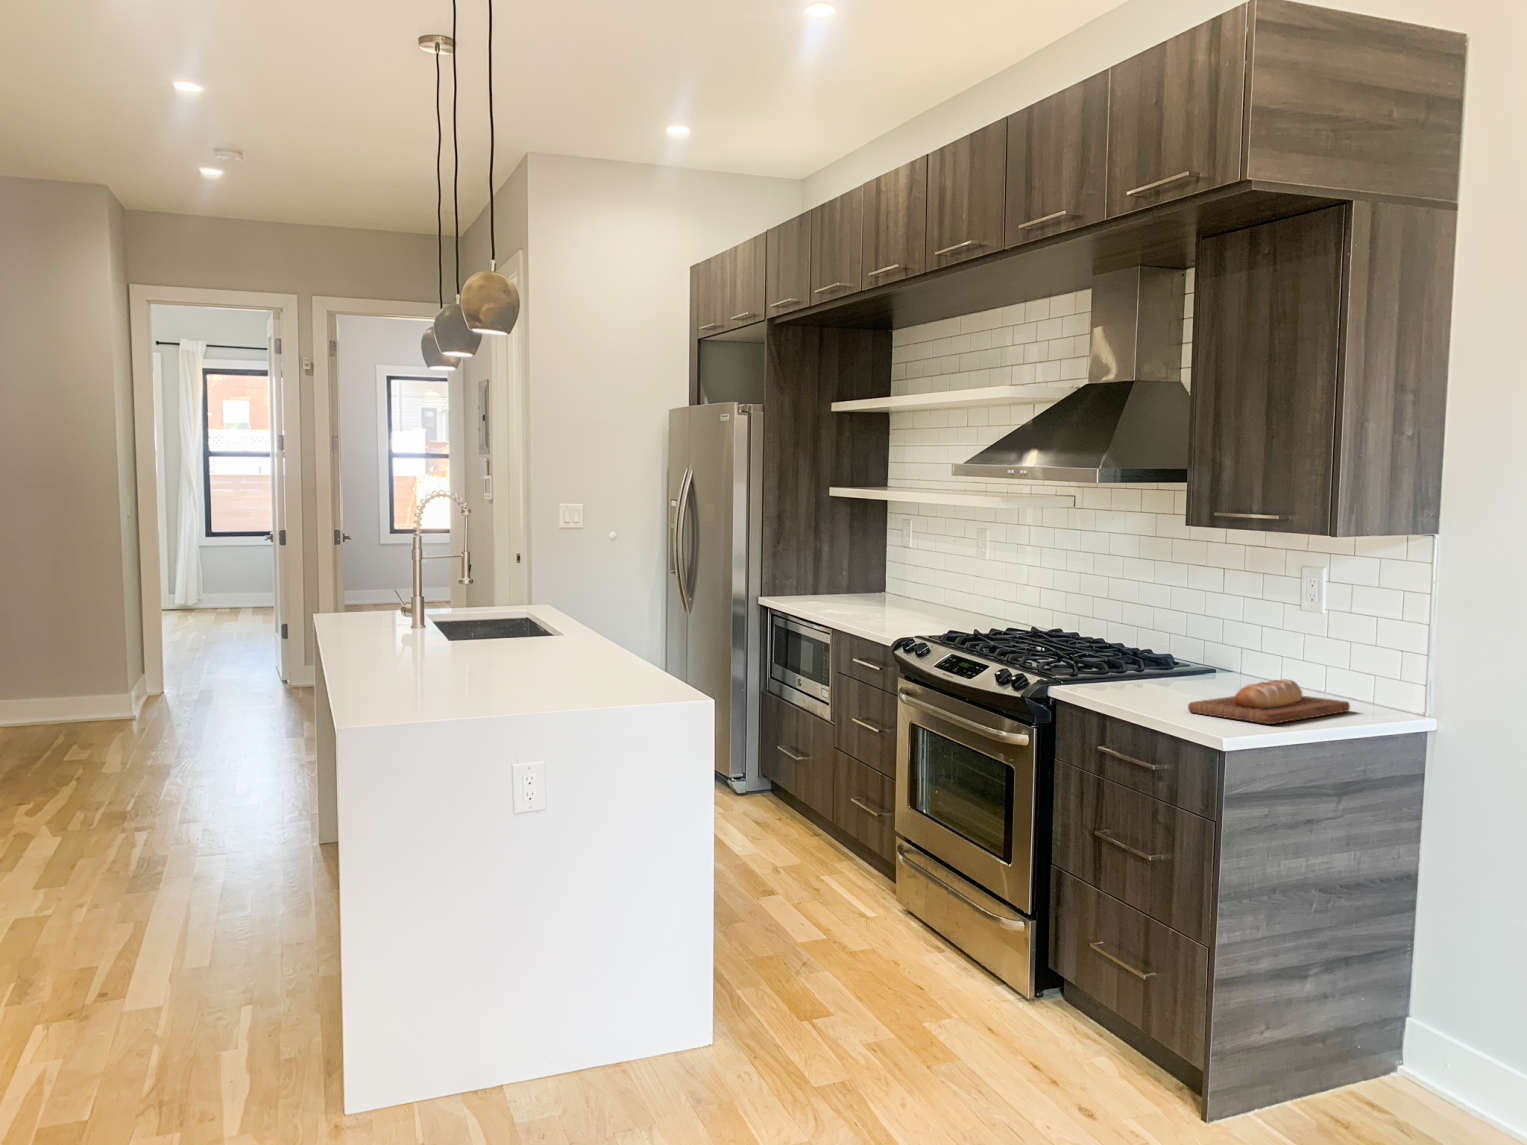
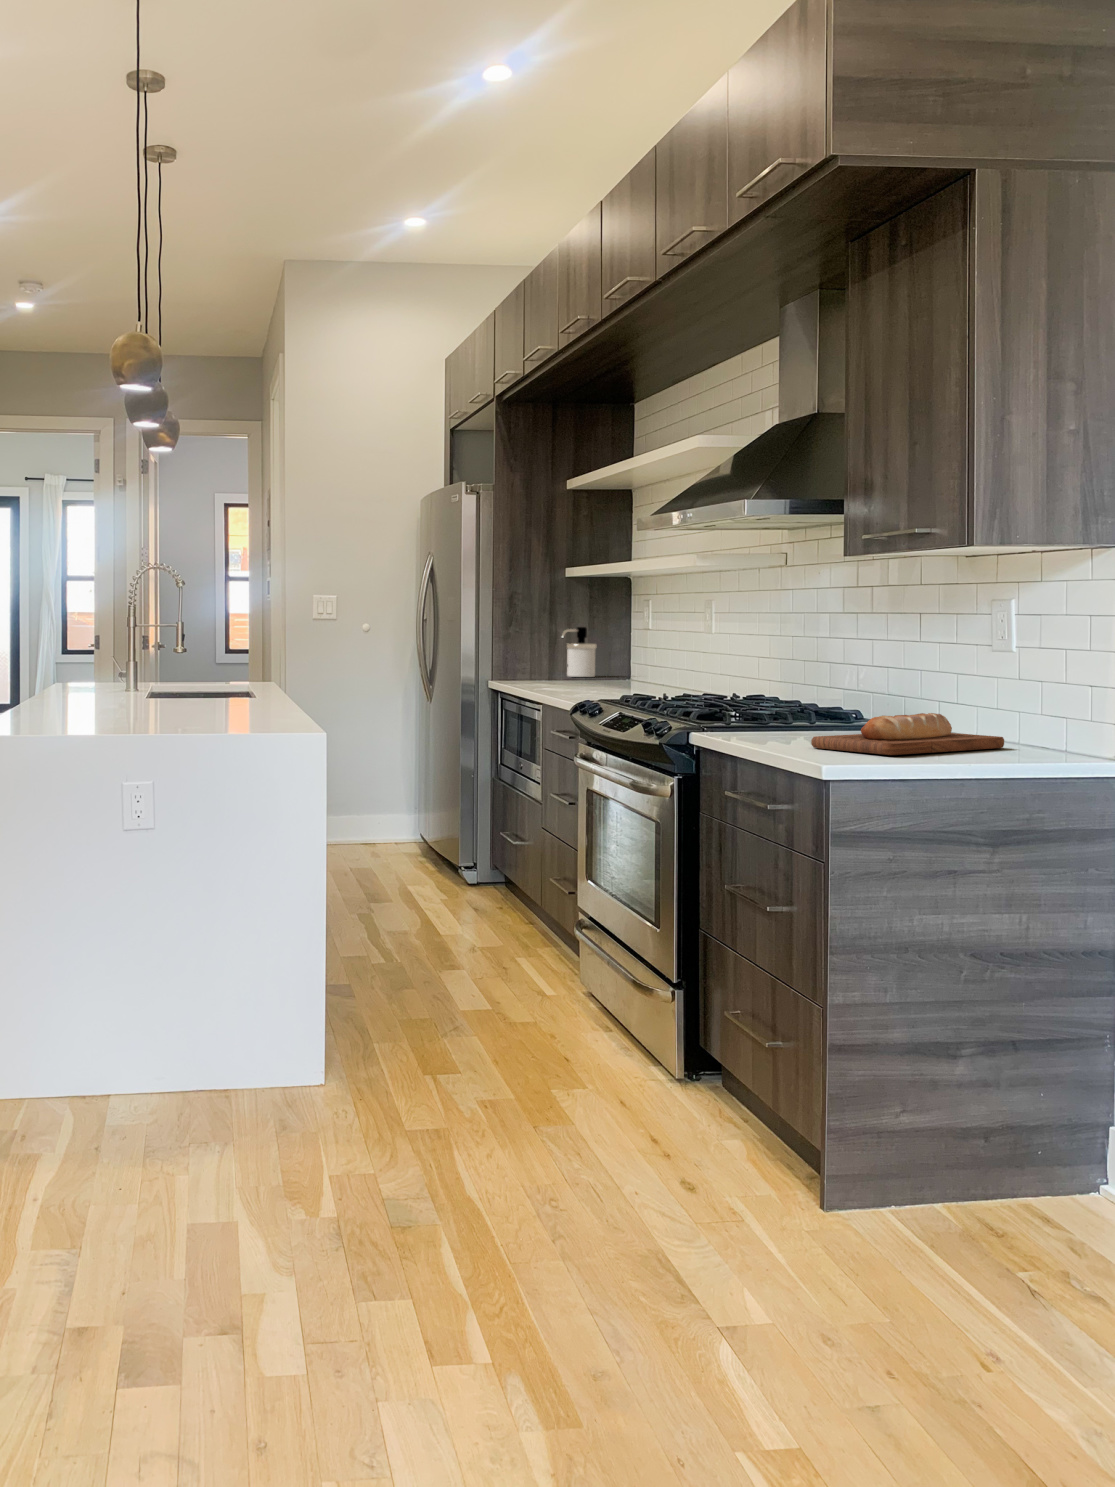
soap dispenser: none [829,545,860,593] -> present [561,627,596,677]

